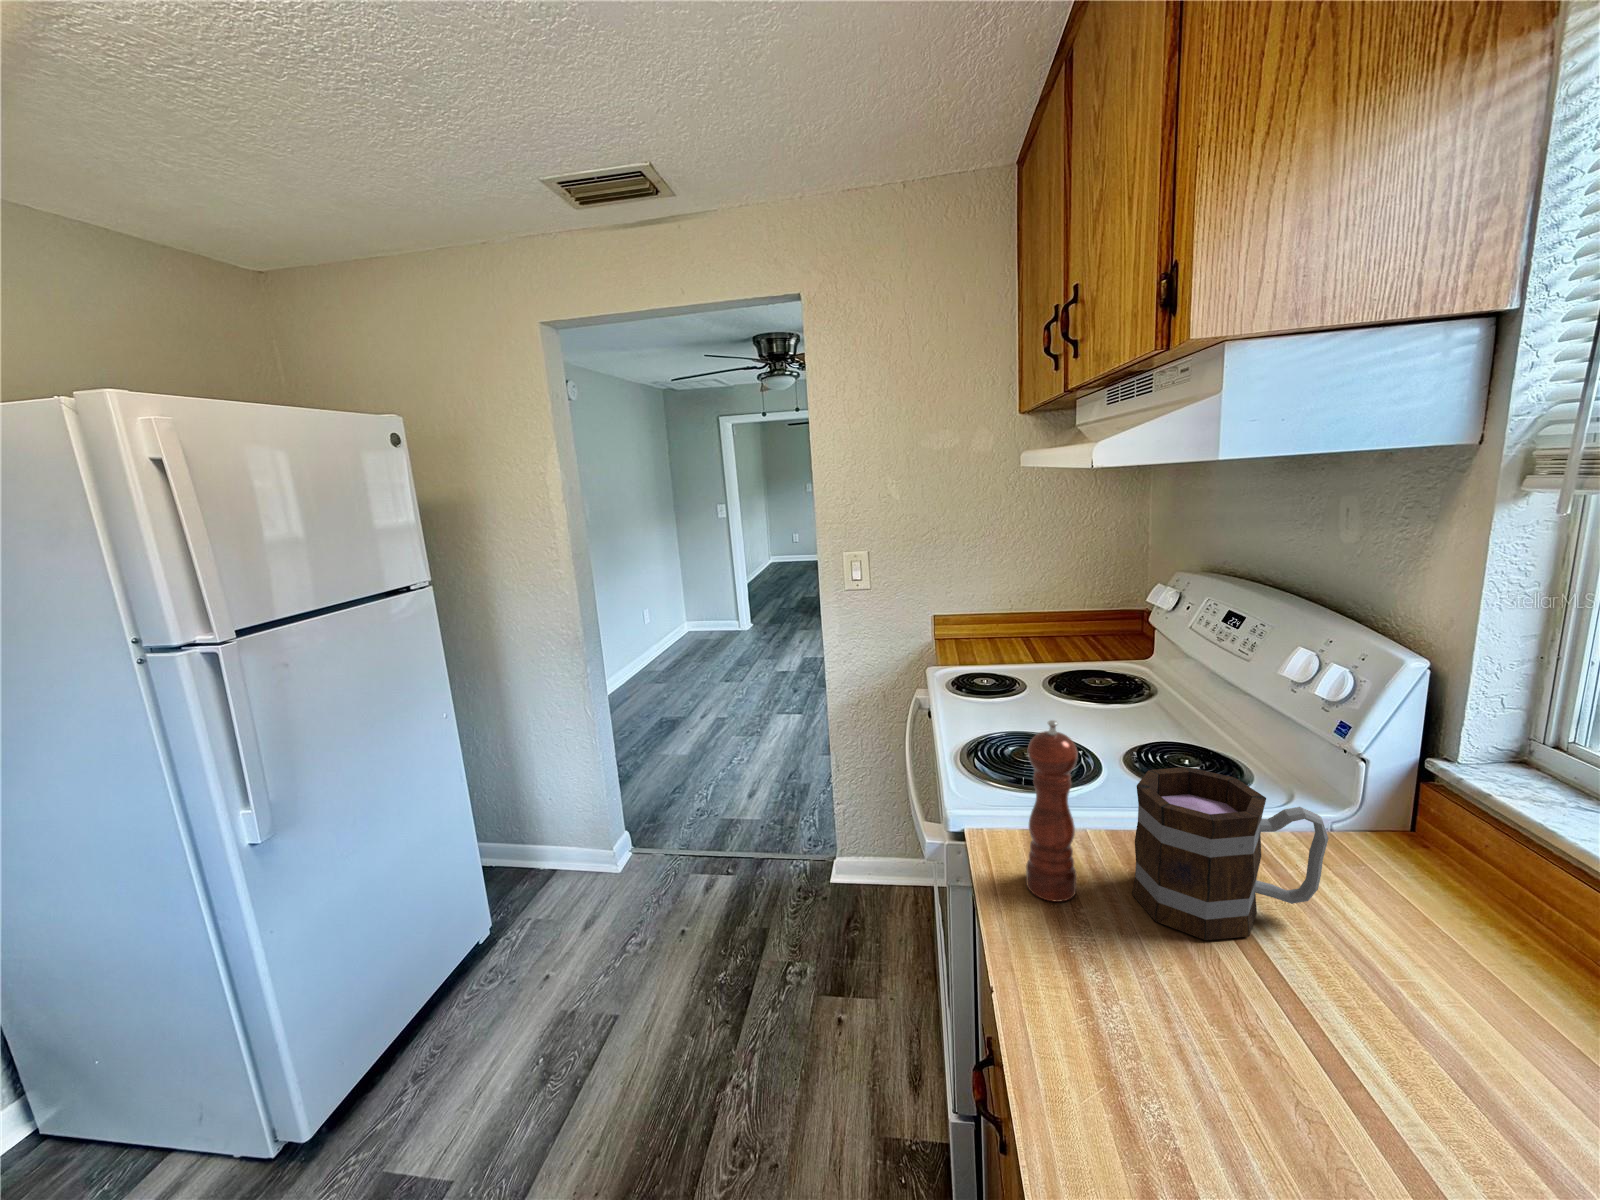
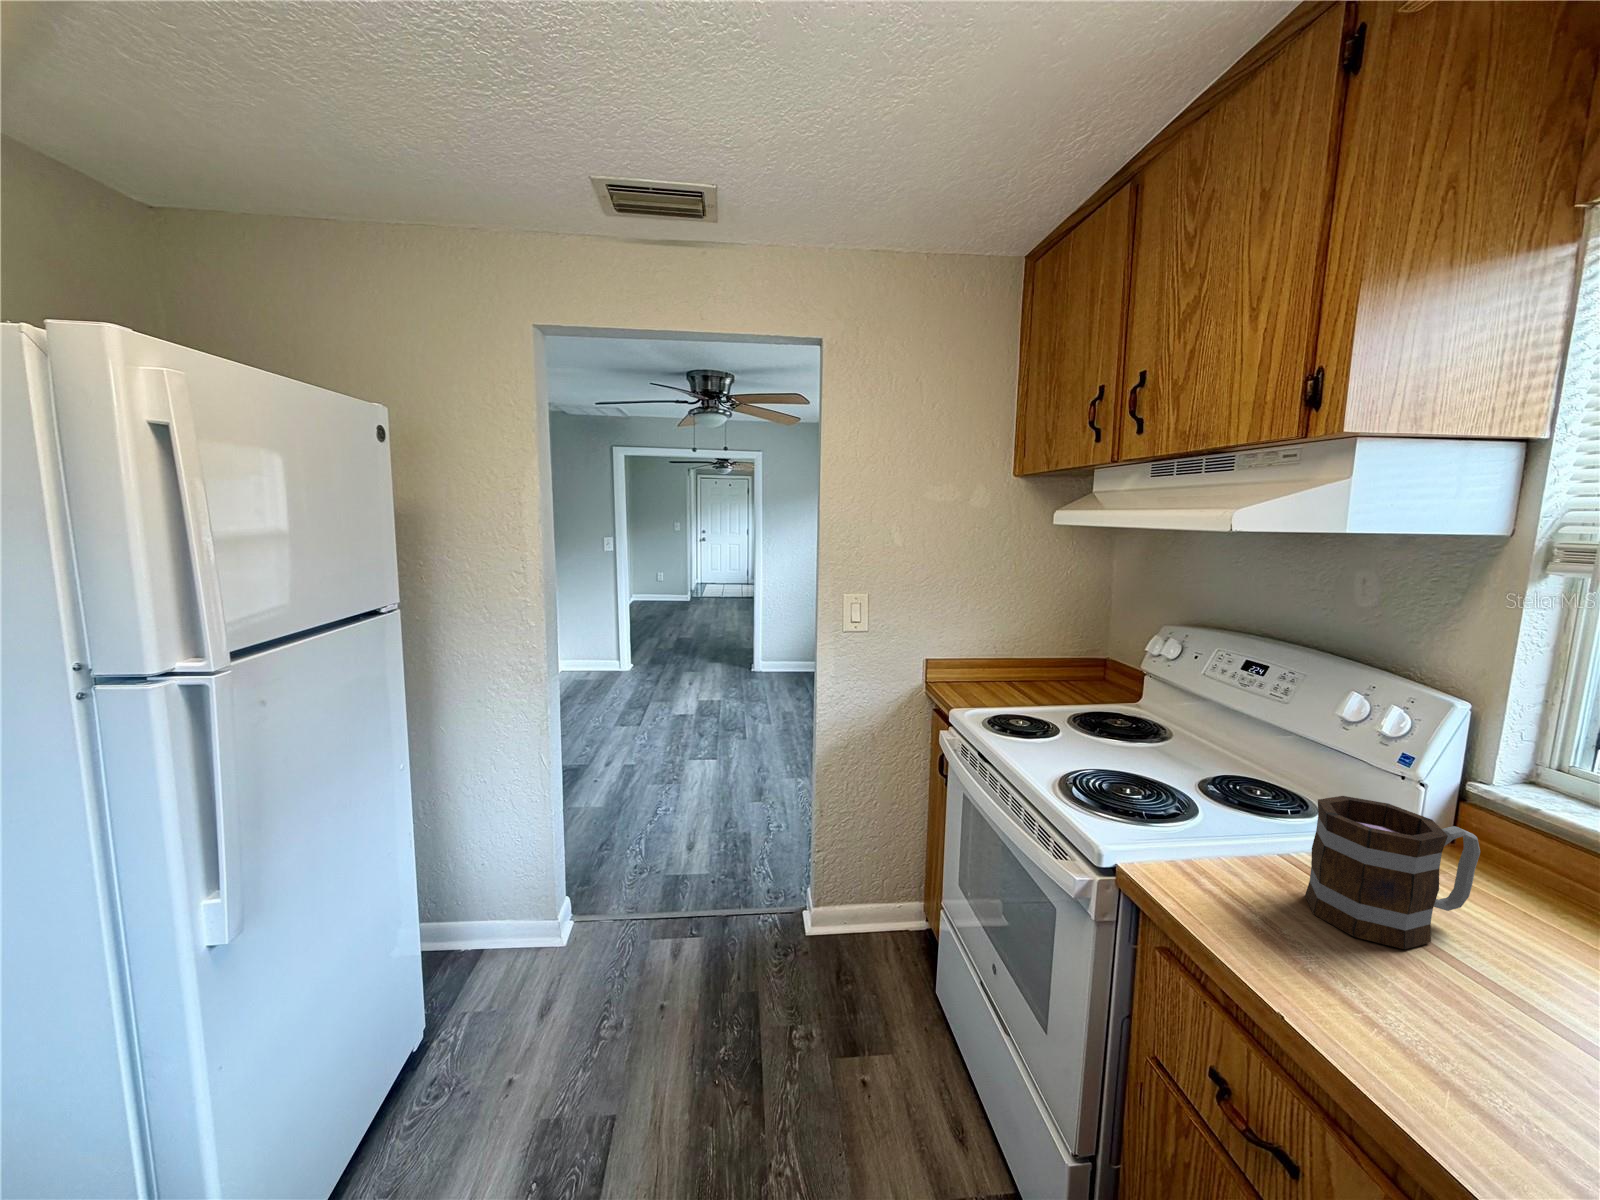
pepper mill: present [1026,720,1078,902] -> none [1221,756,1288,926]

